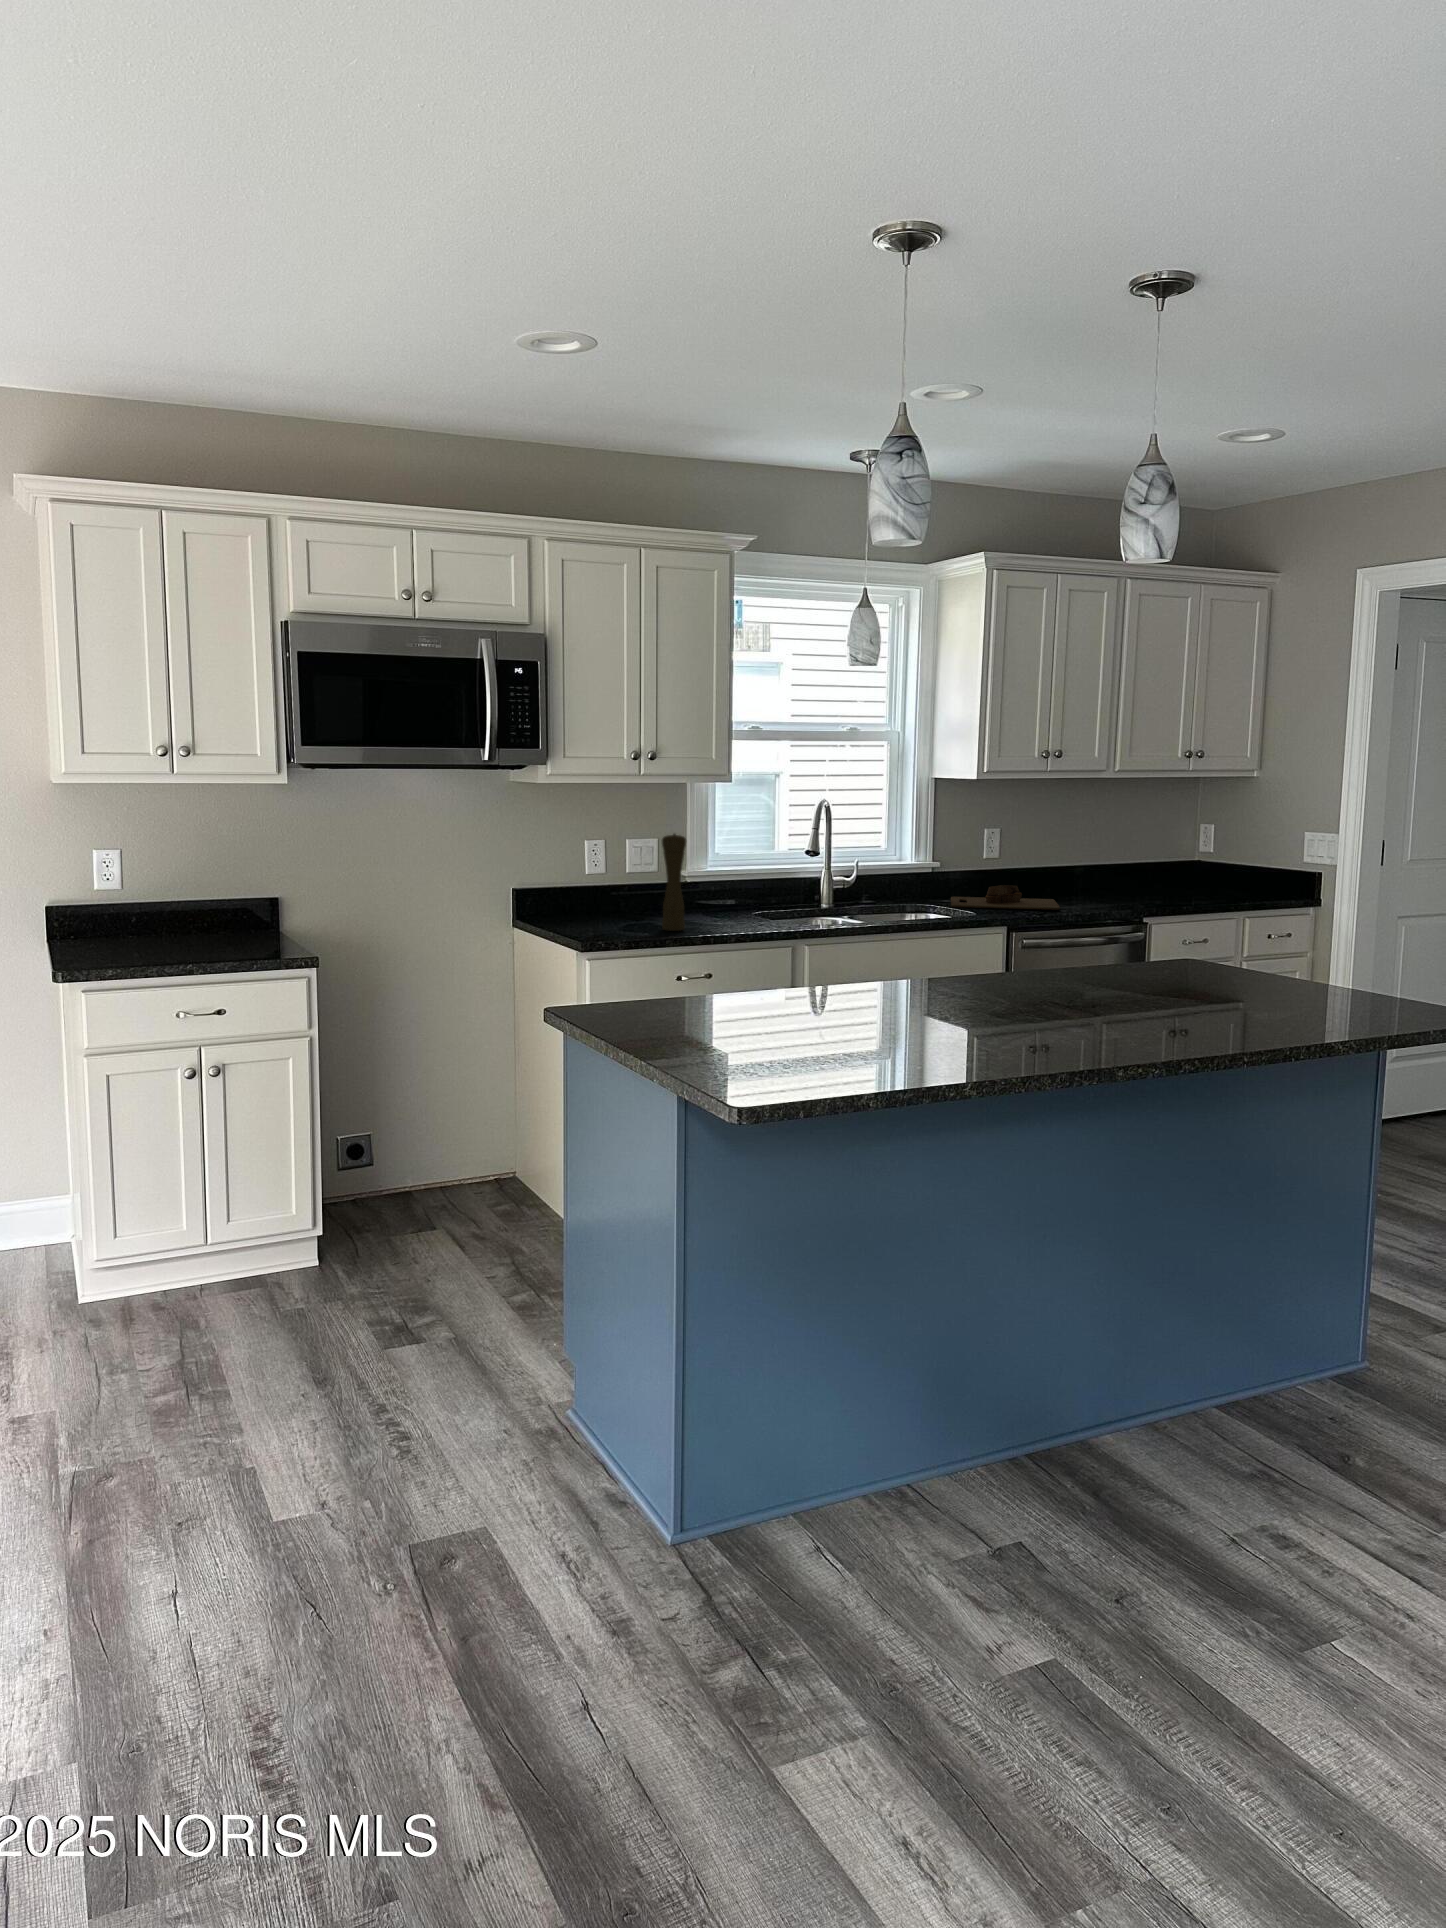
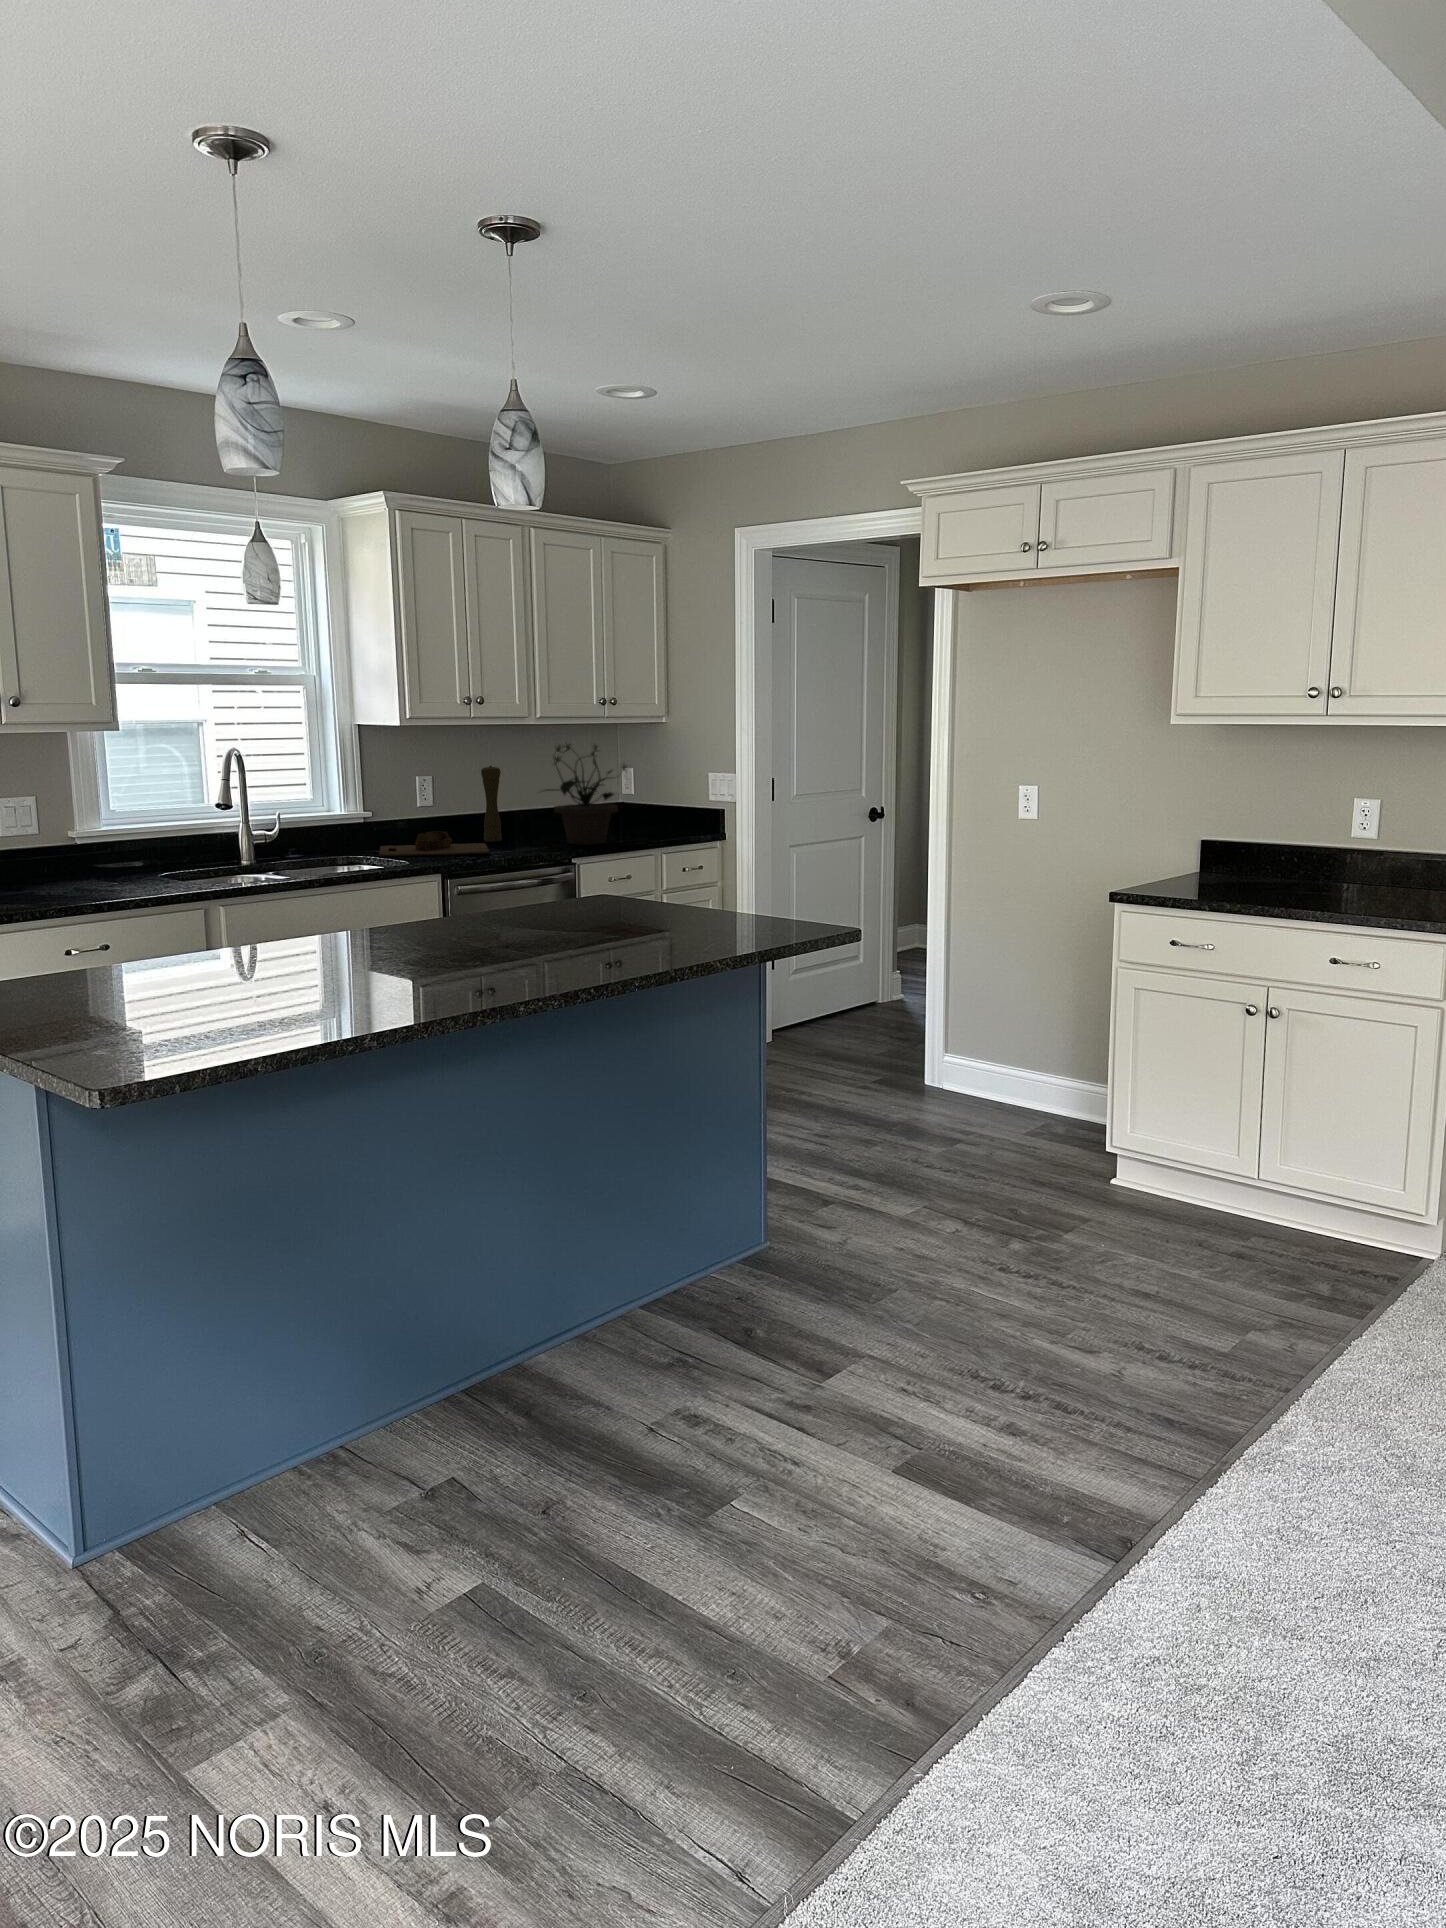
potted plant: none [1108,800,1211,906] -> present [545,744,627,845]
pepper mill: present [662,834,686,931] -> present [481,766,502,842]

